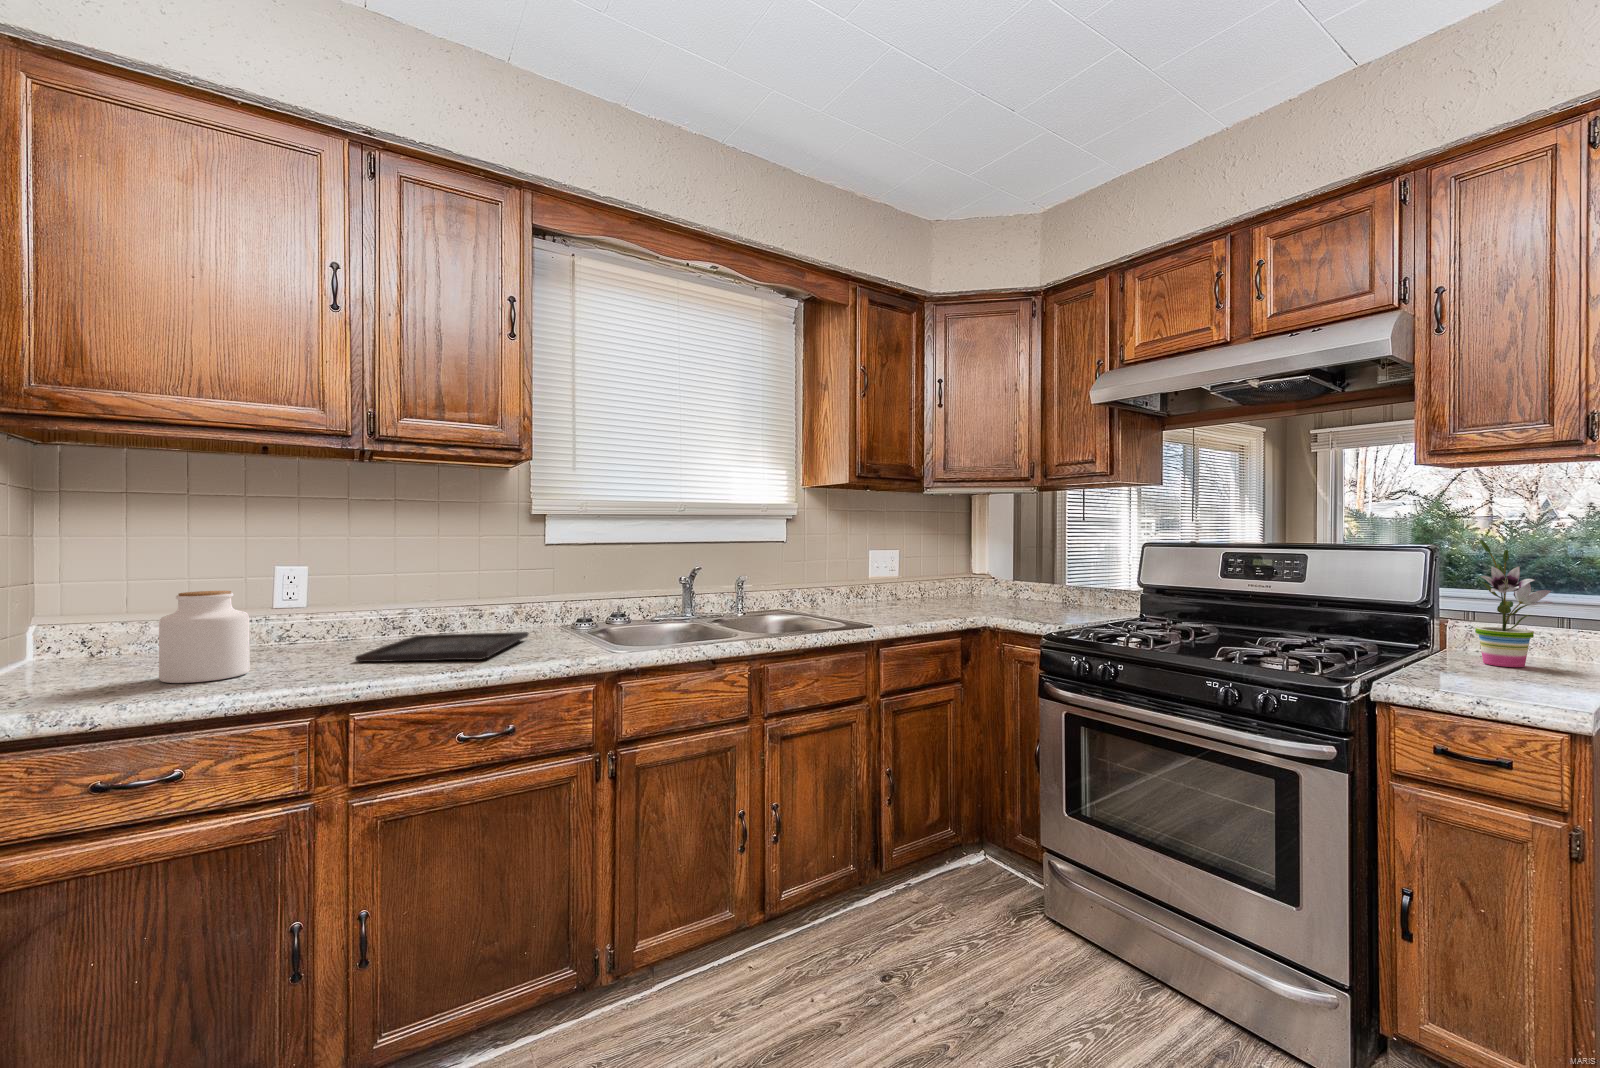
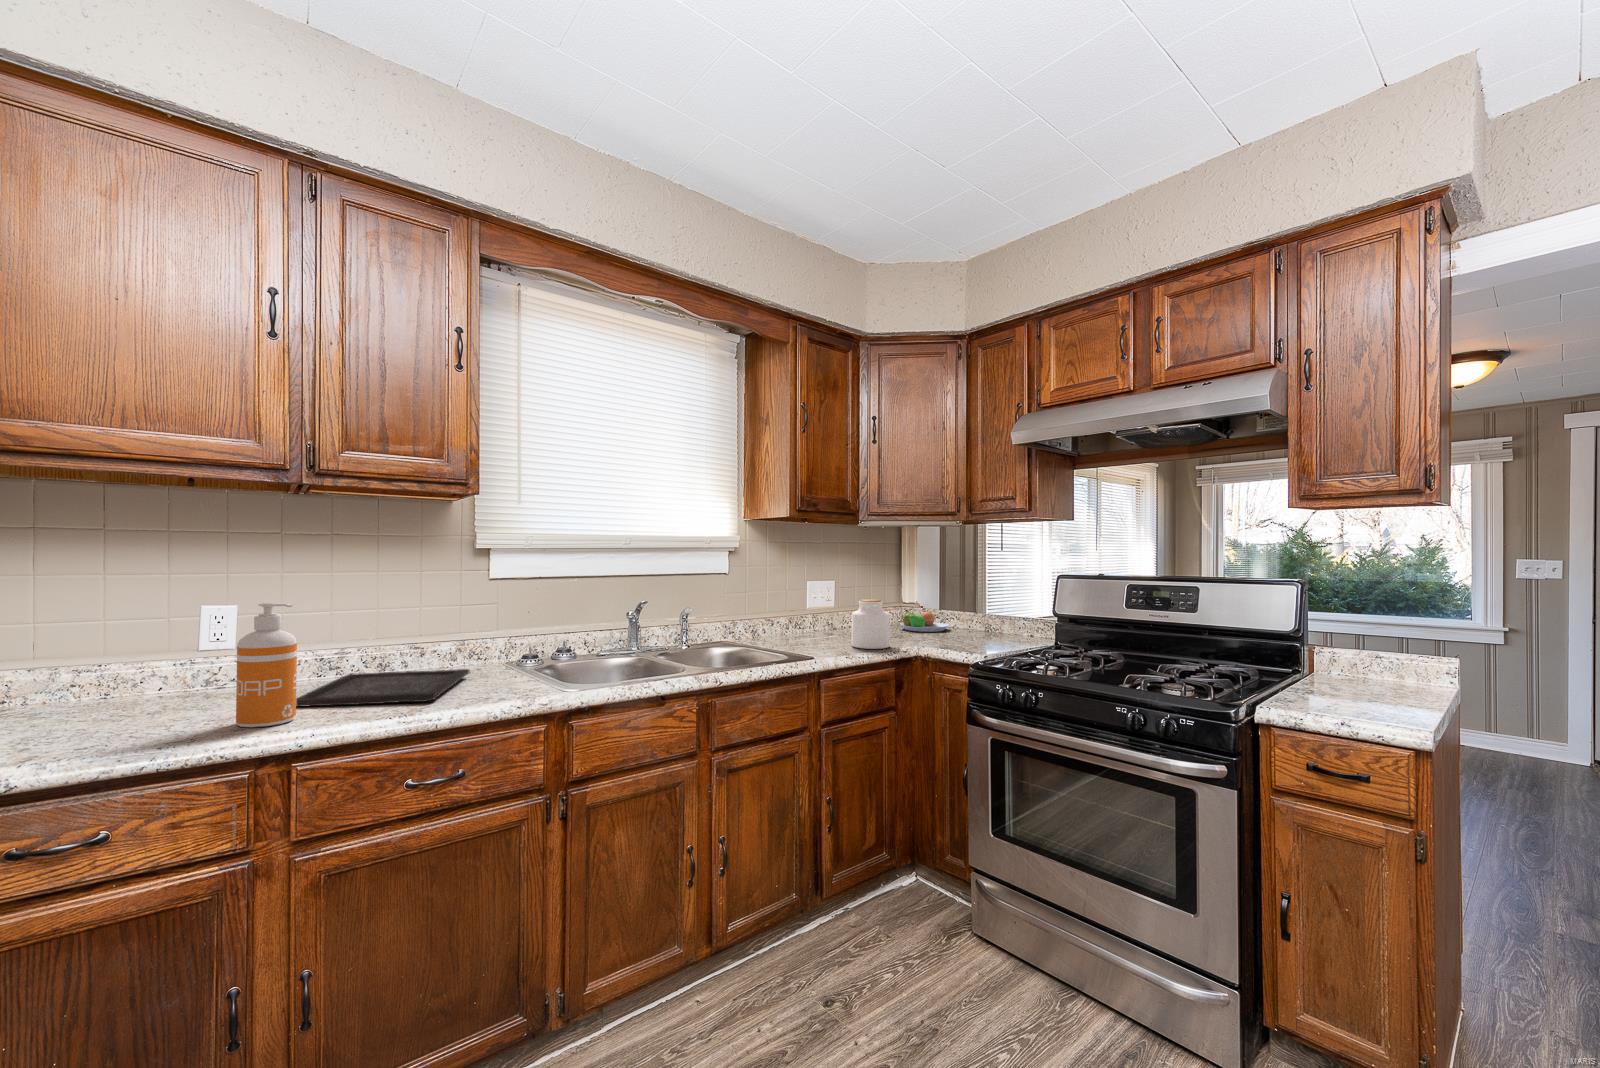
potted plant: present [1475,540,1554,667] -> none [1339,580,1402,692]
soap dispenser: none [301,560,357,678] -> present [236,603,297,727]
fruit bowl: none [972,583,1026,606] -> present [900,609,949,632]
jar: present [159,591,250,683] -> present [851,599,890,649]

